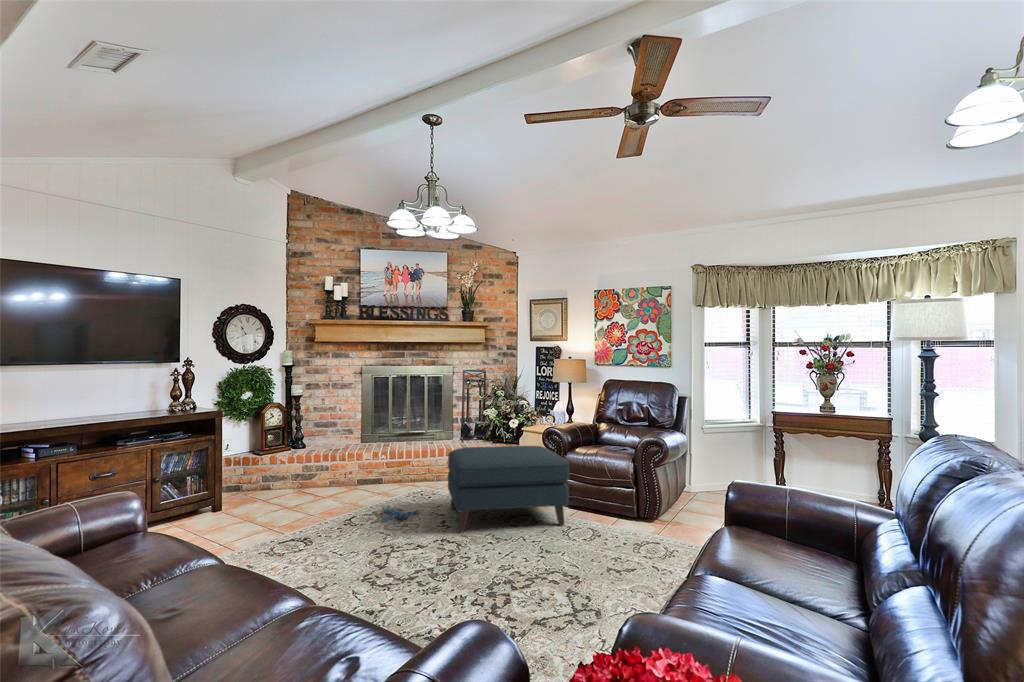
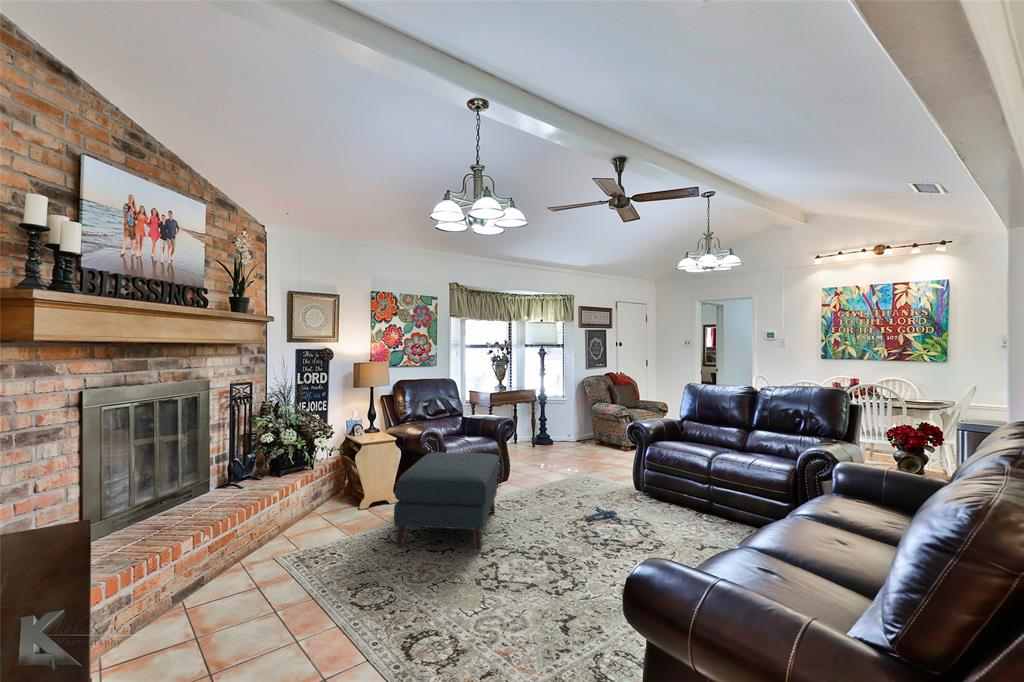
plush toy: present [378,506,419,522] -> present [584,507,622,522]

